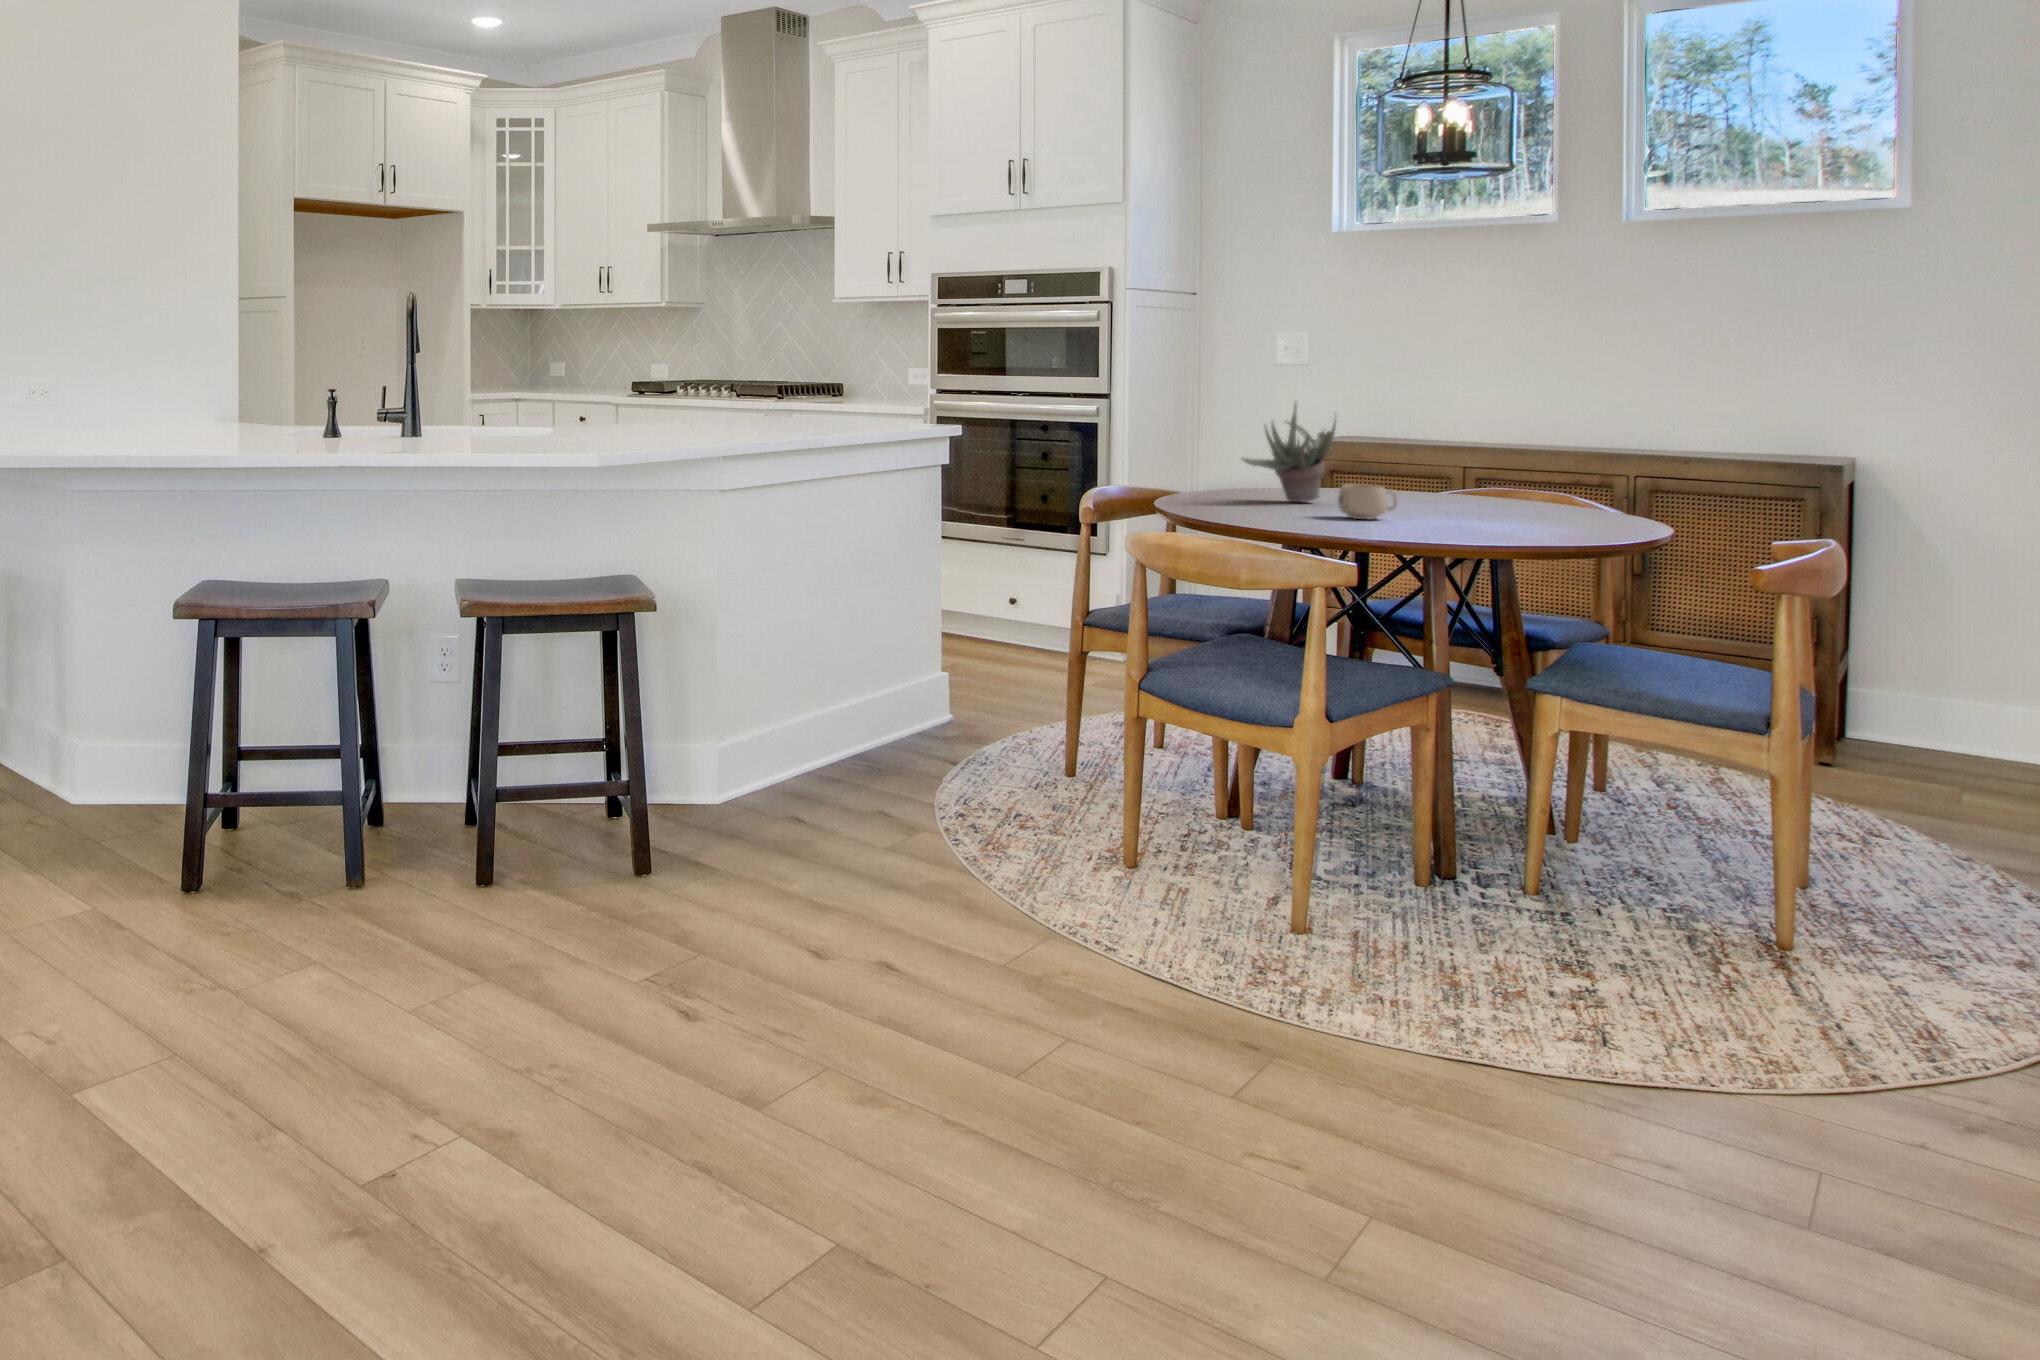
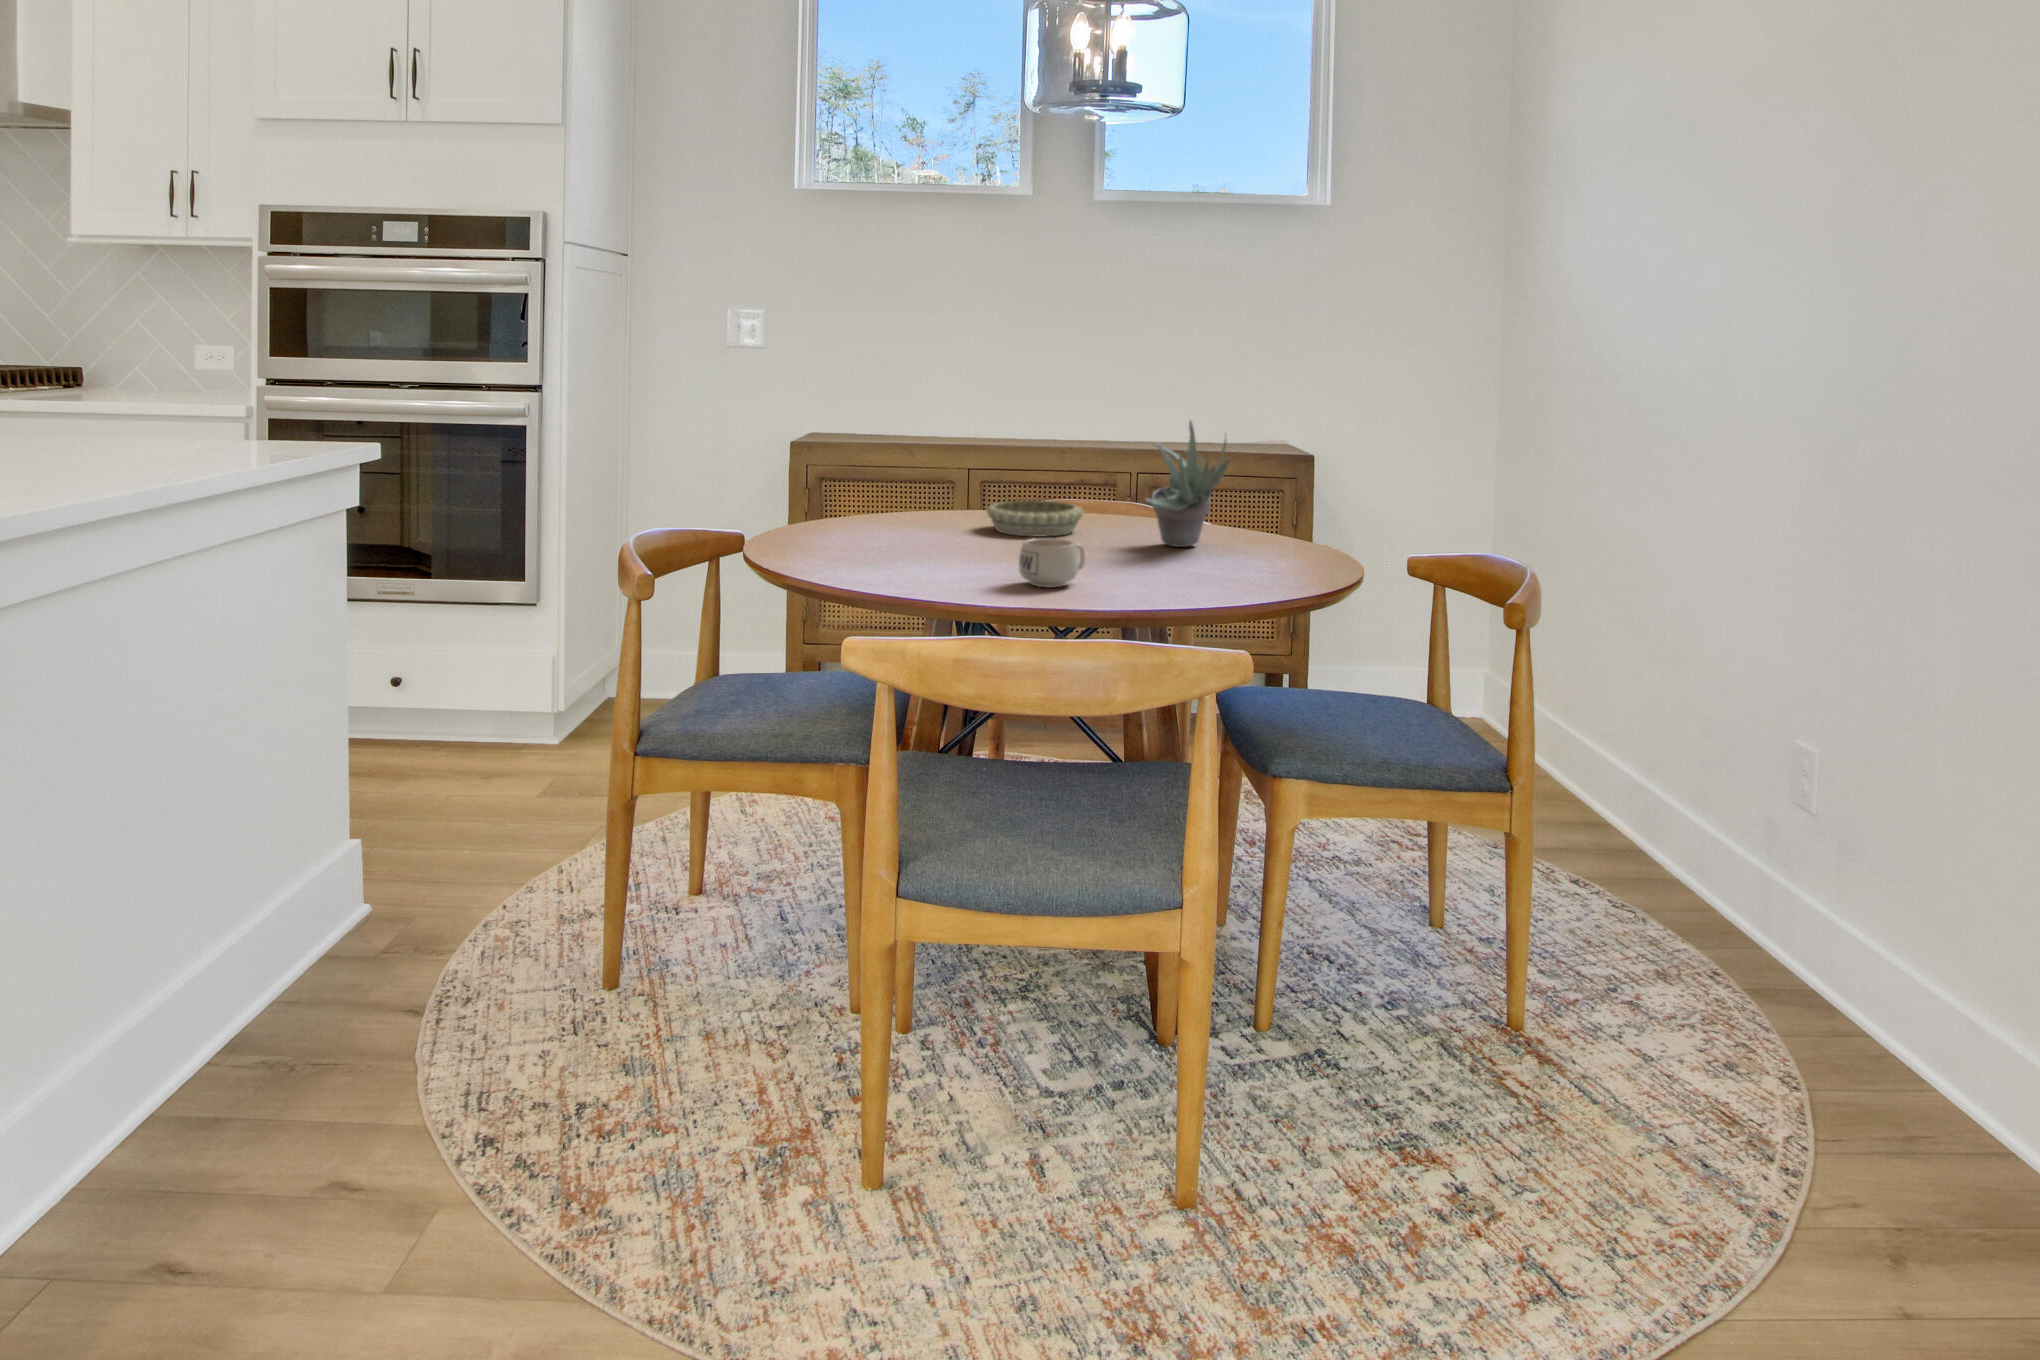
succulent plant: present [1242,403,1336,502] -> present [1145,421,1231,547]
decorative bowl: none [1391,478,1481,504] -> present [987,500,1083,537]

